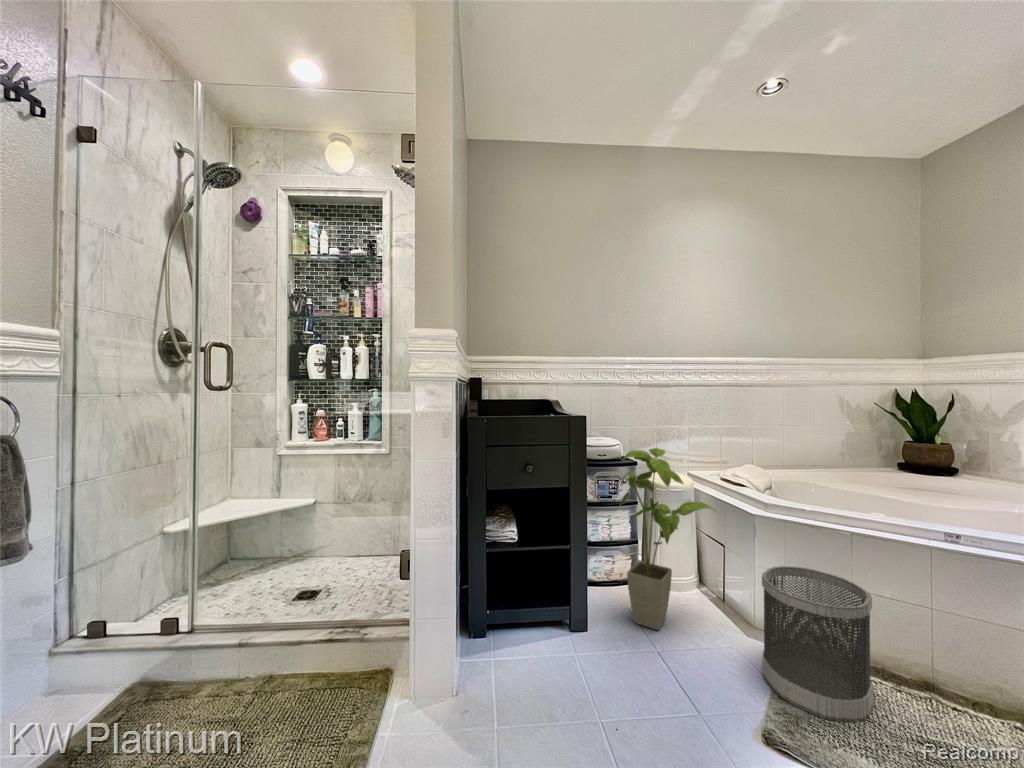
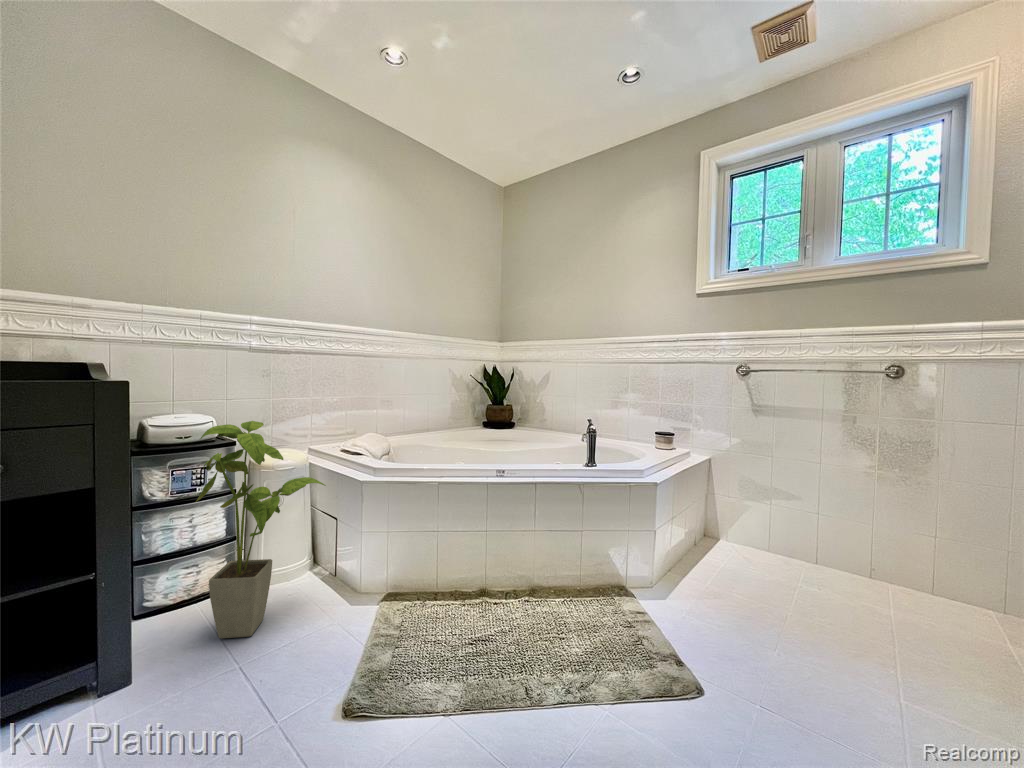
wastebasket: present [762,566,873,722] -> none [360,522,448,658]

